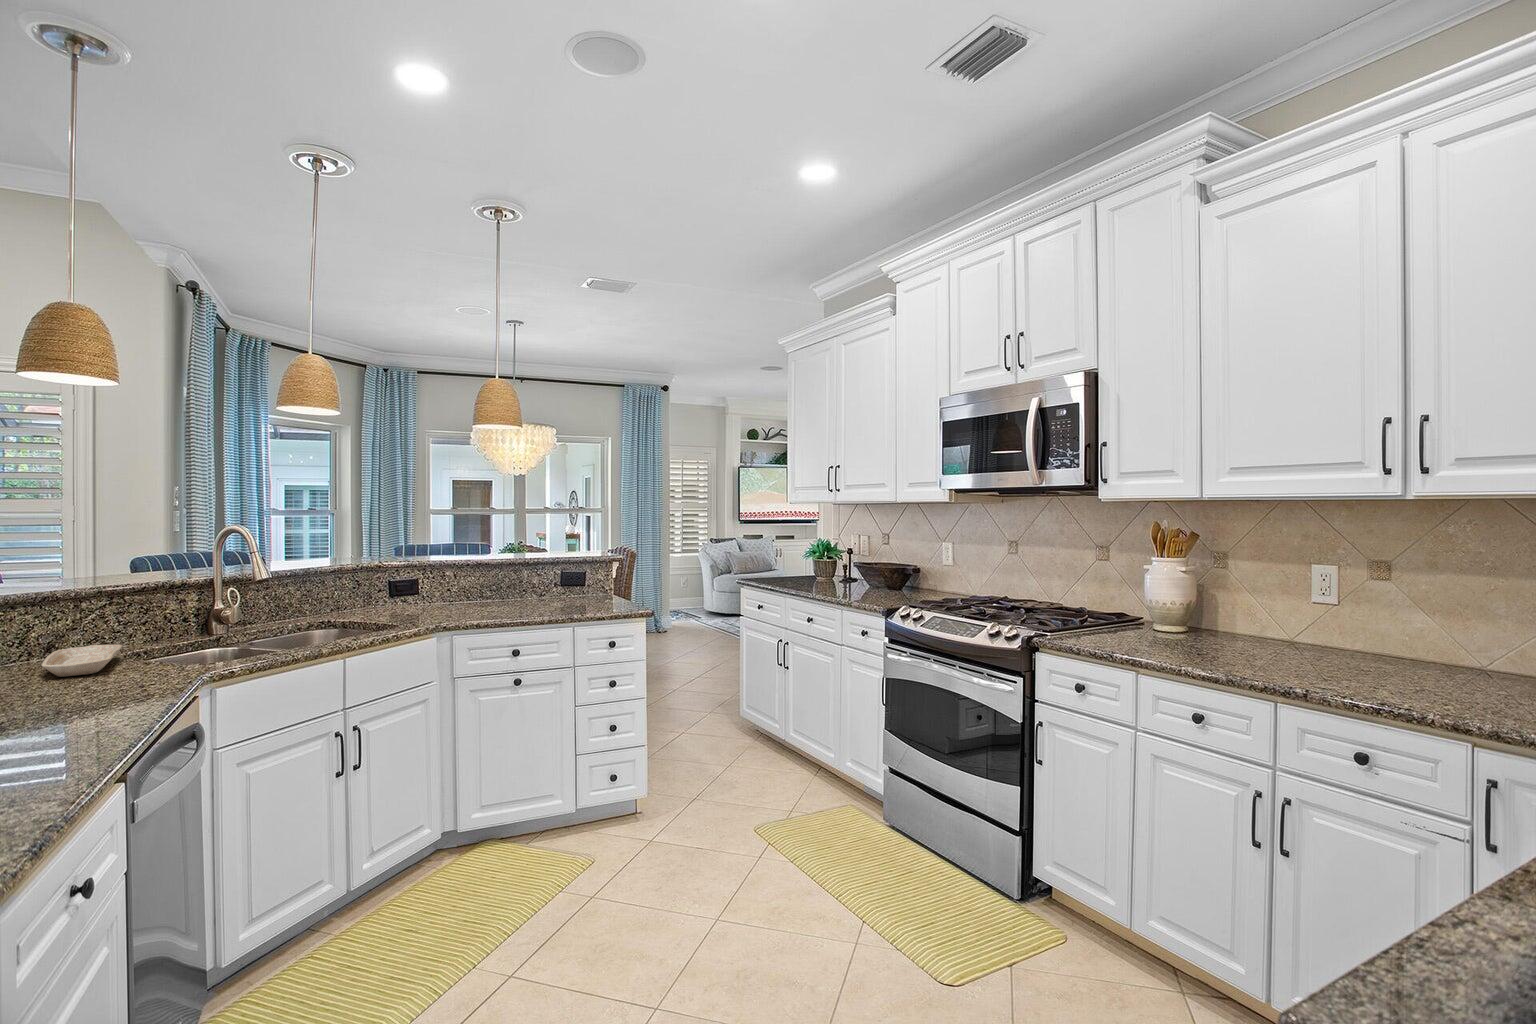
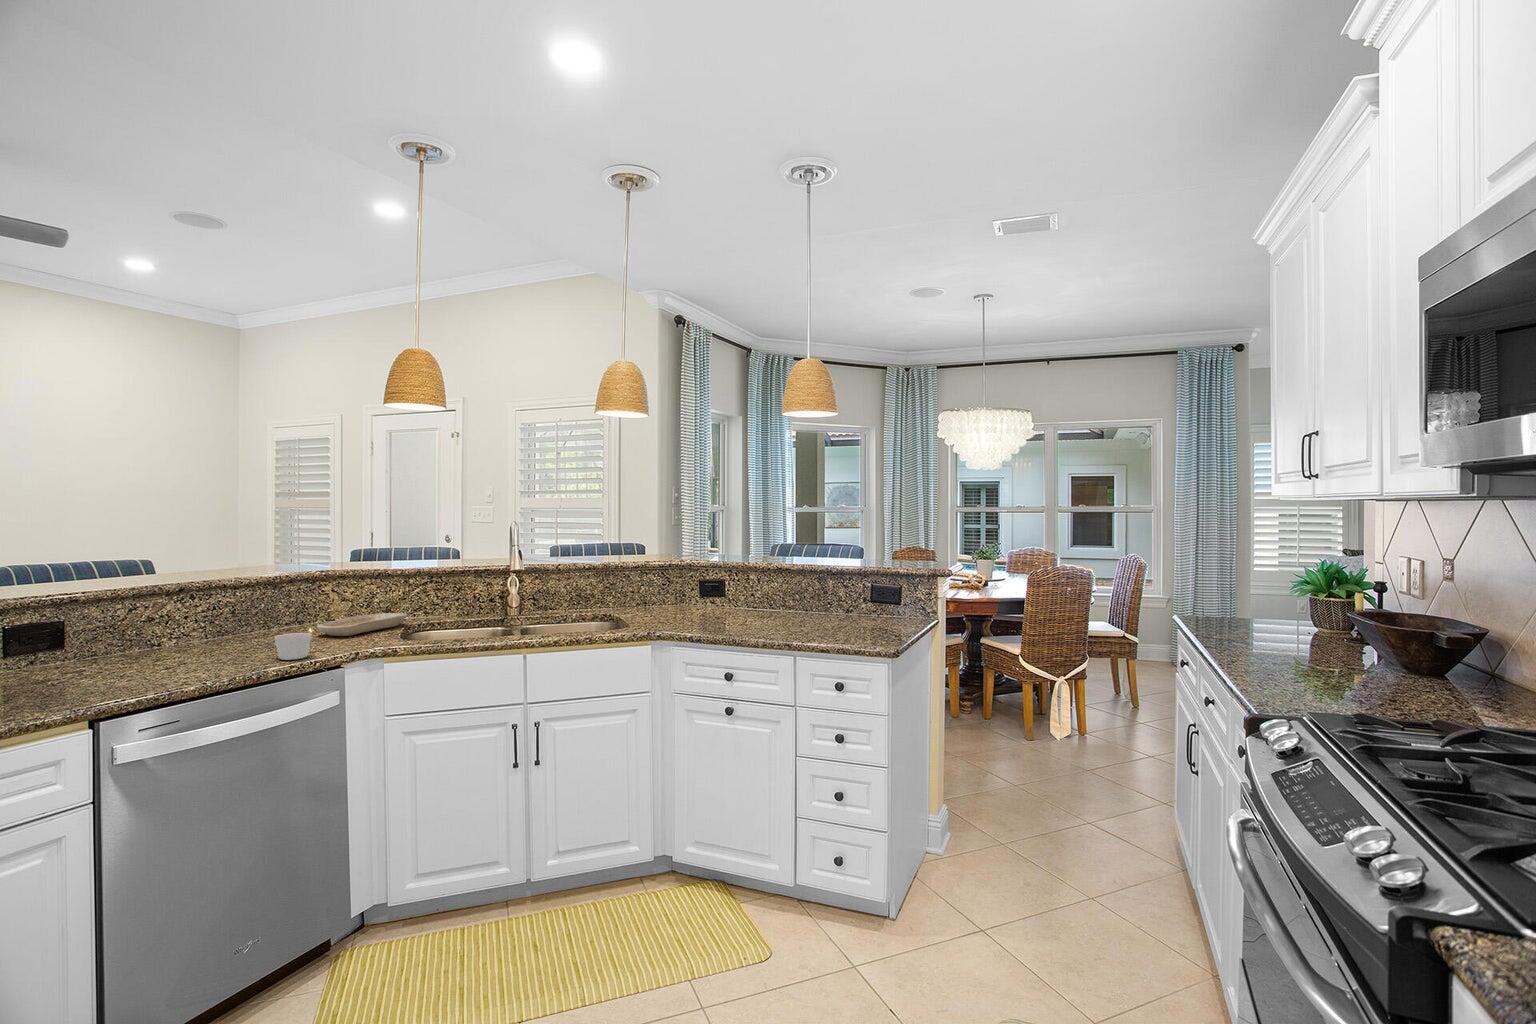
candle: none [112,662,161,695] -> present [275,633,312,660]

